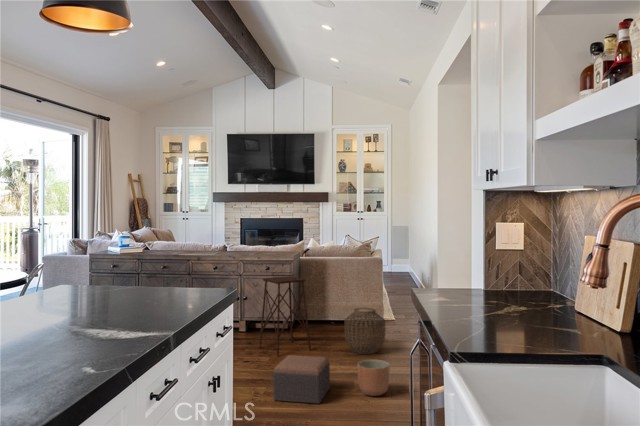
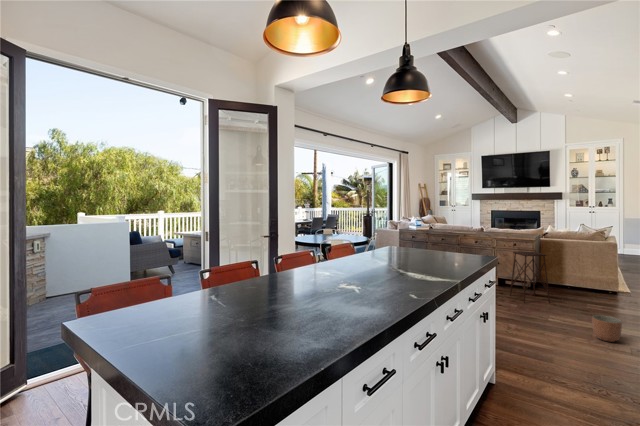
woven basket: present [345,308,385,354] -> none [579,279,617,312]
footstool: present [273,355,330,404] -> none [524,303,568,338]

